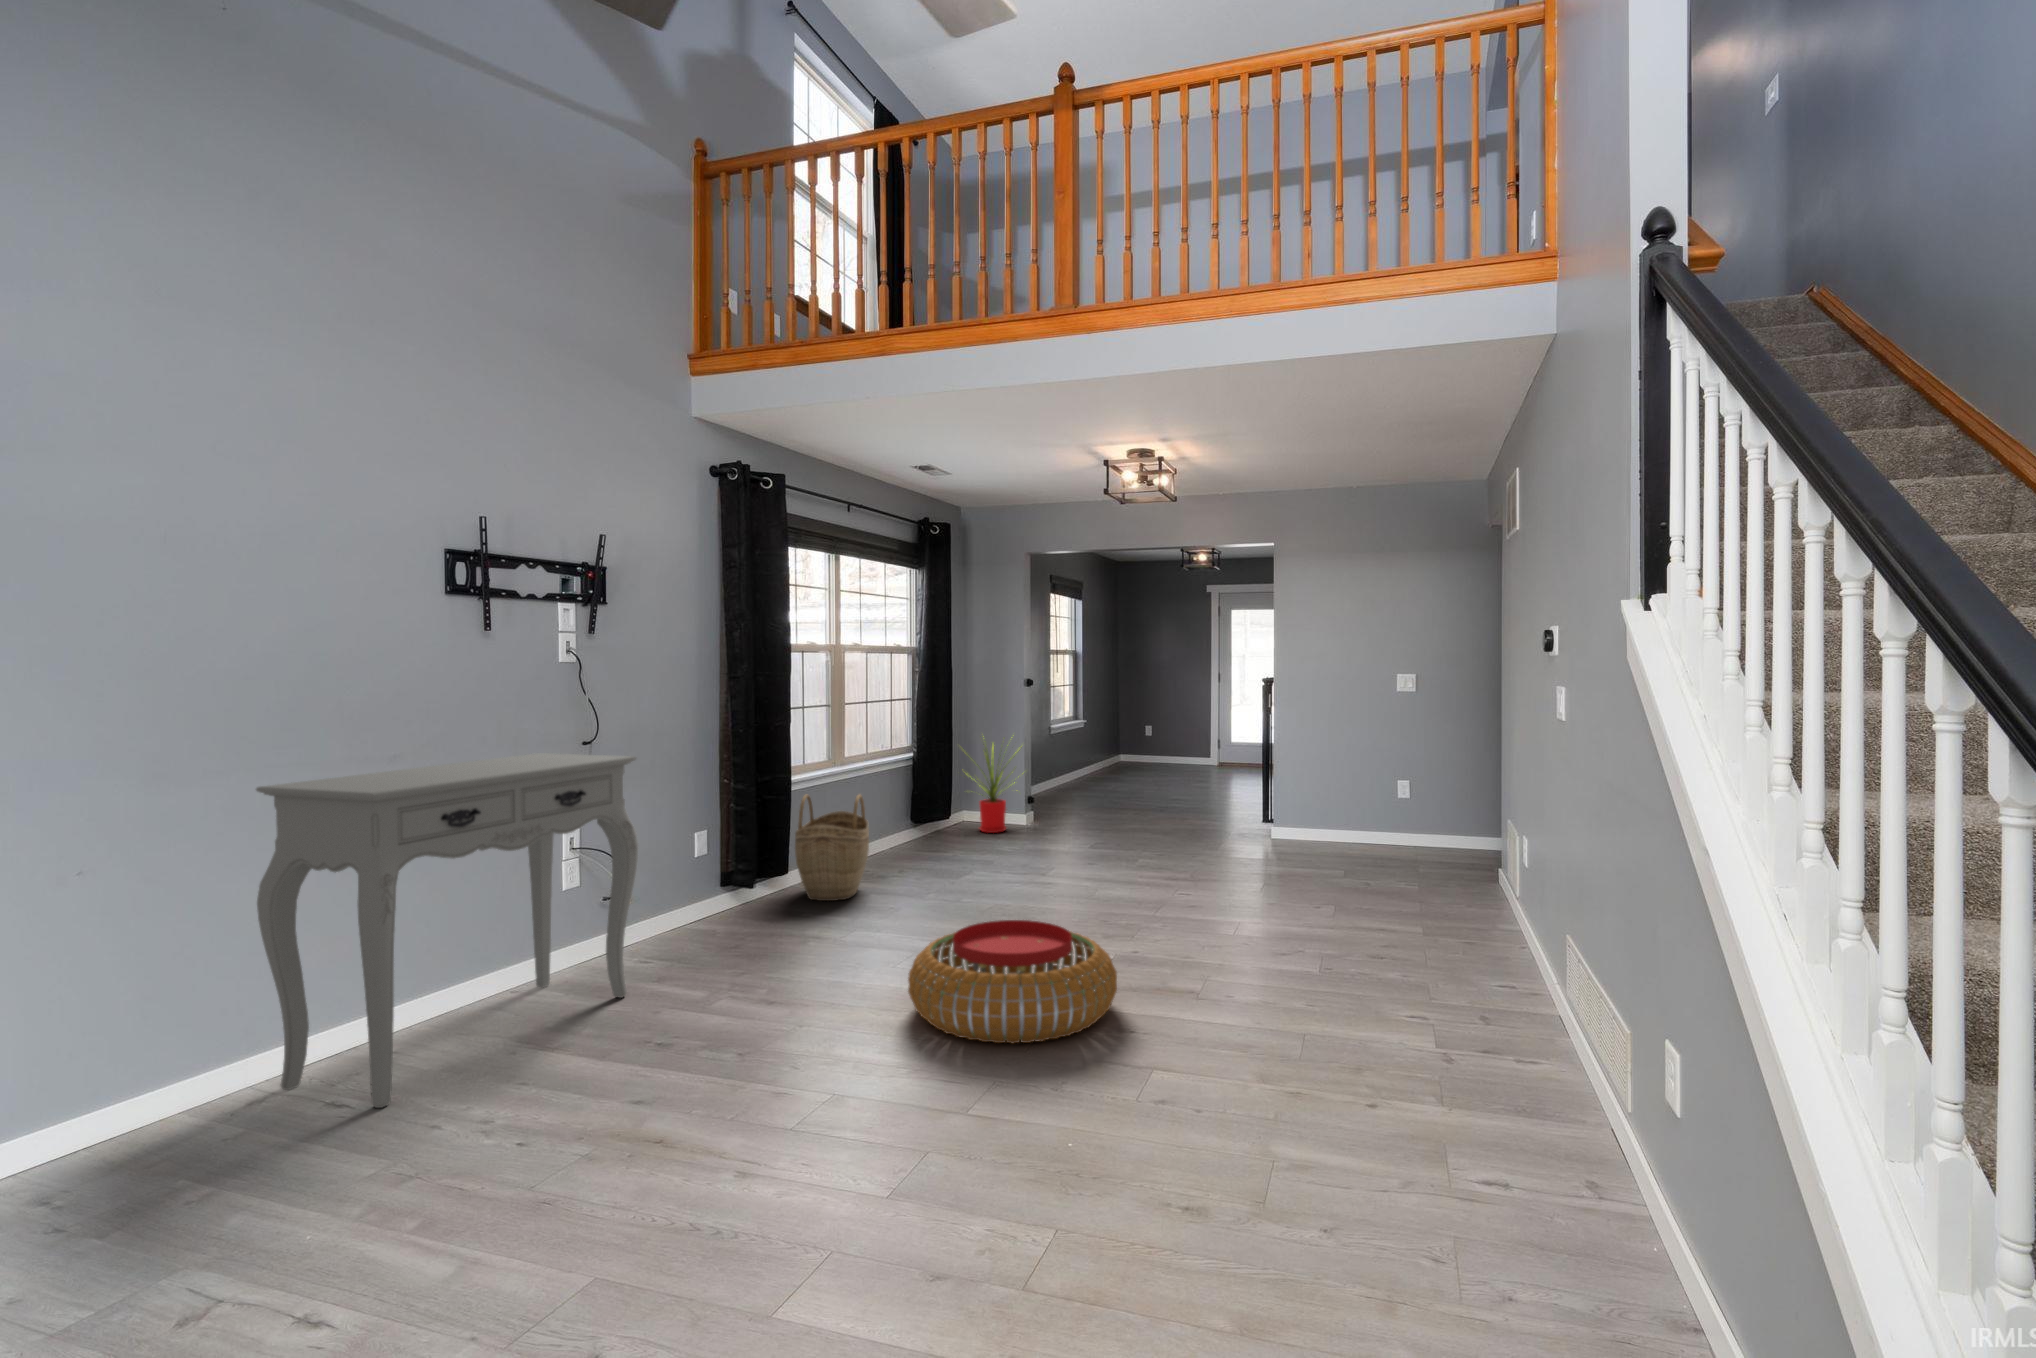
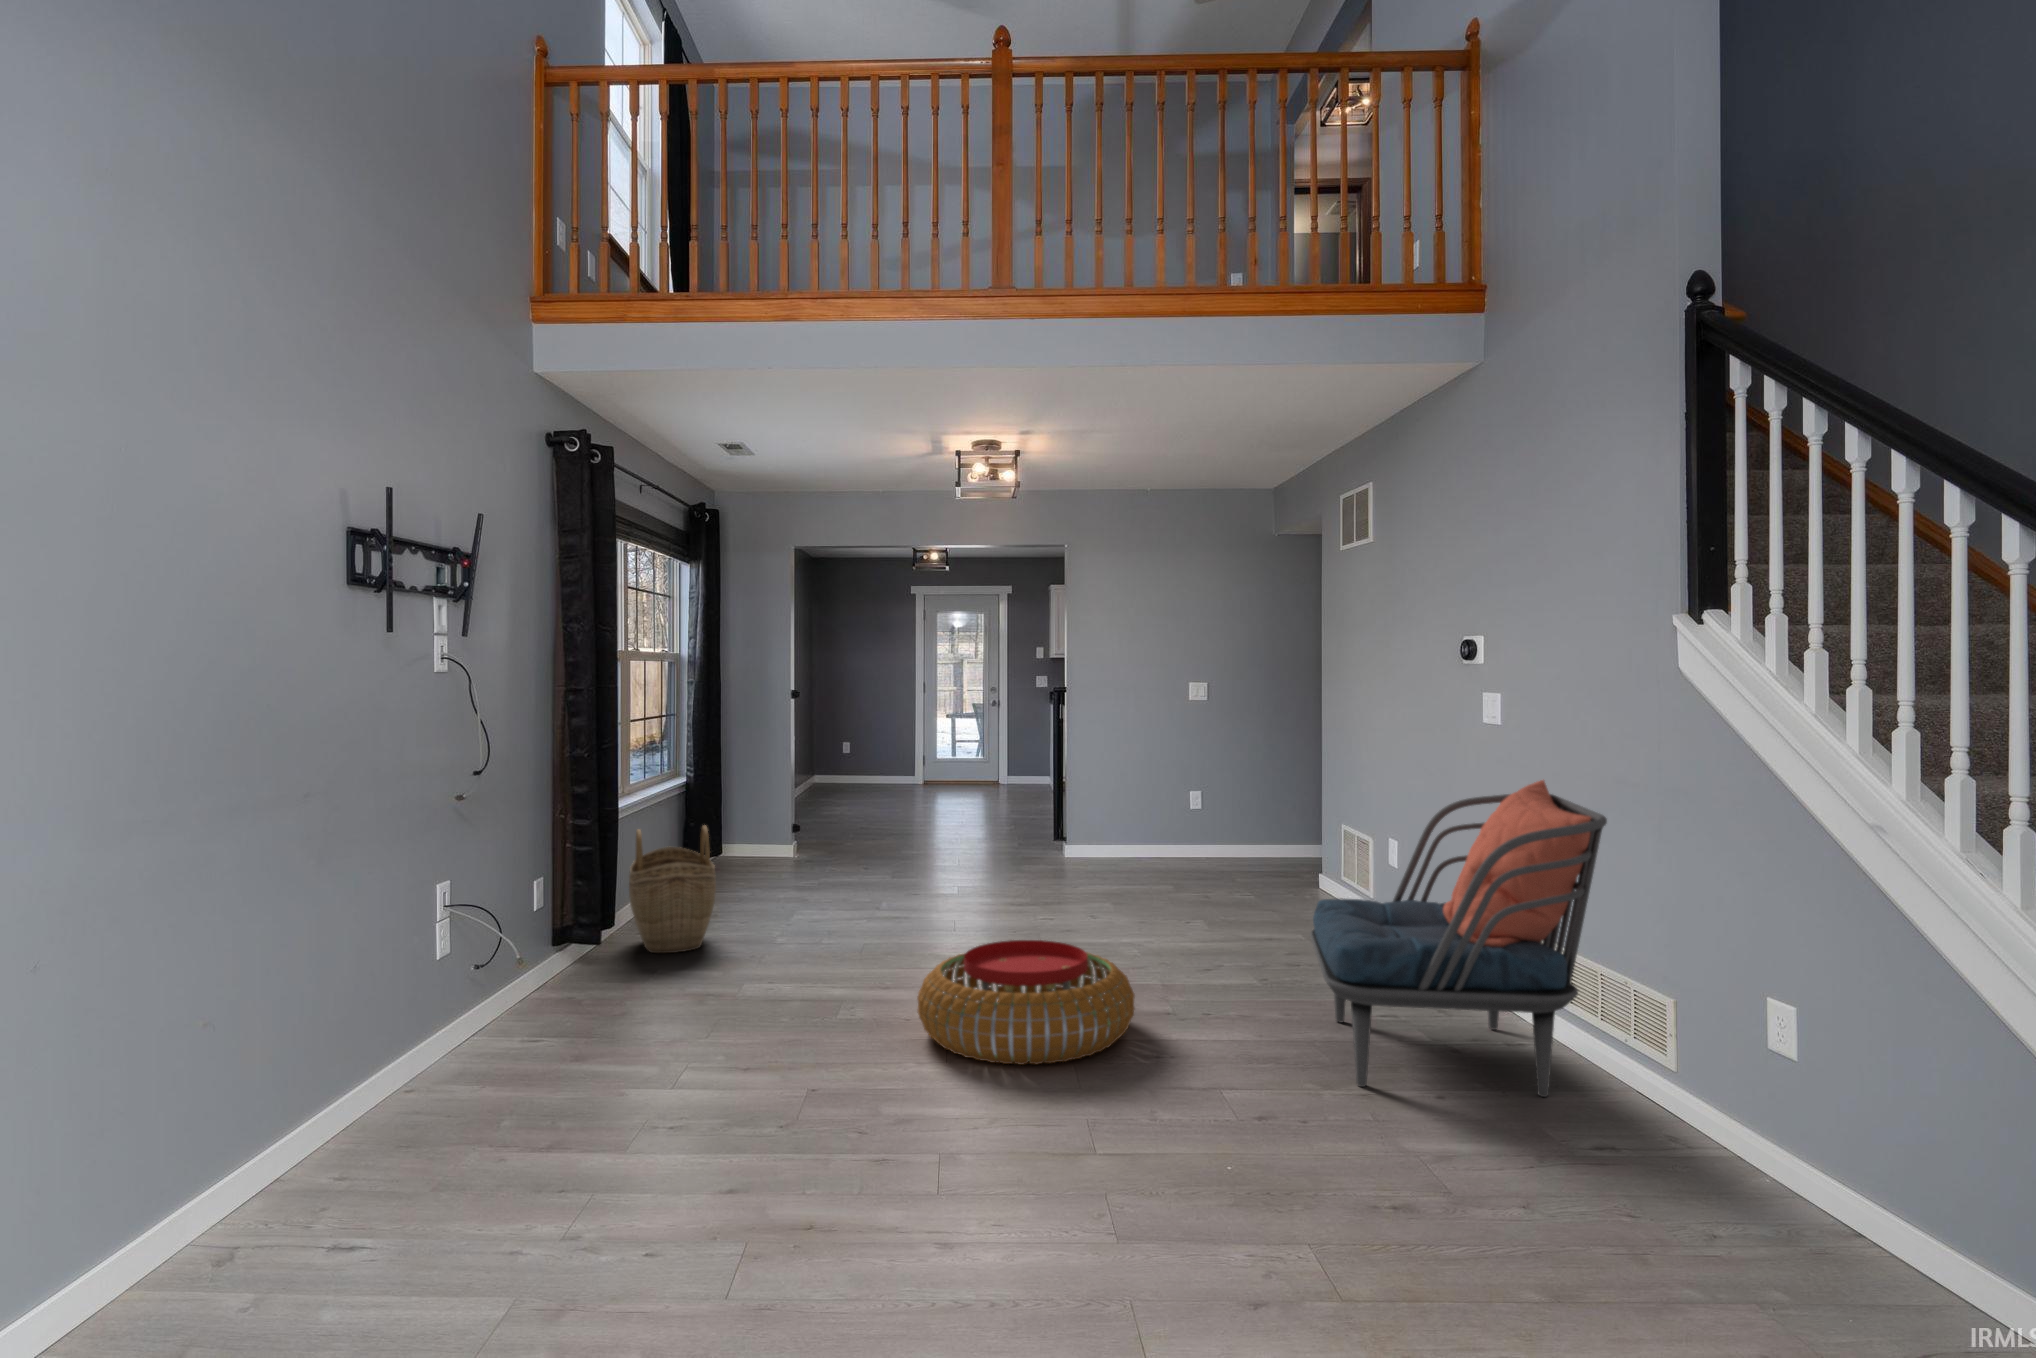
house plant: present [966,745,1022,833] -> none [726,750,809,865]
console table: present [256,753,638,1108] -> none [205,787,587,1251]
armchair: none [1244,794,1588,1175] -> present [1310,780,1607,1097]

